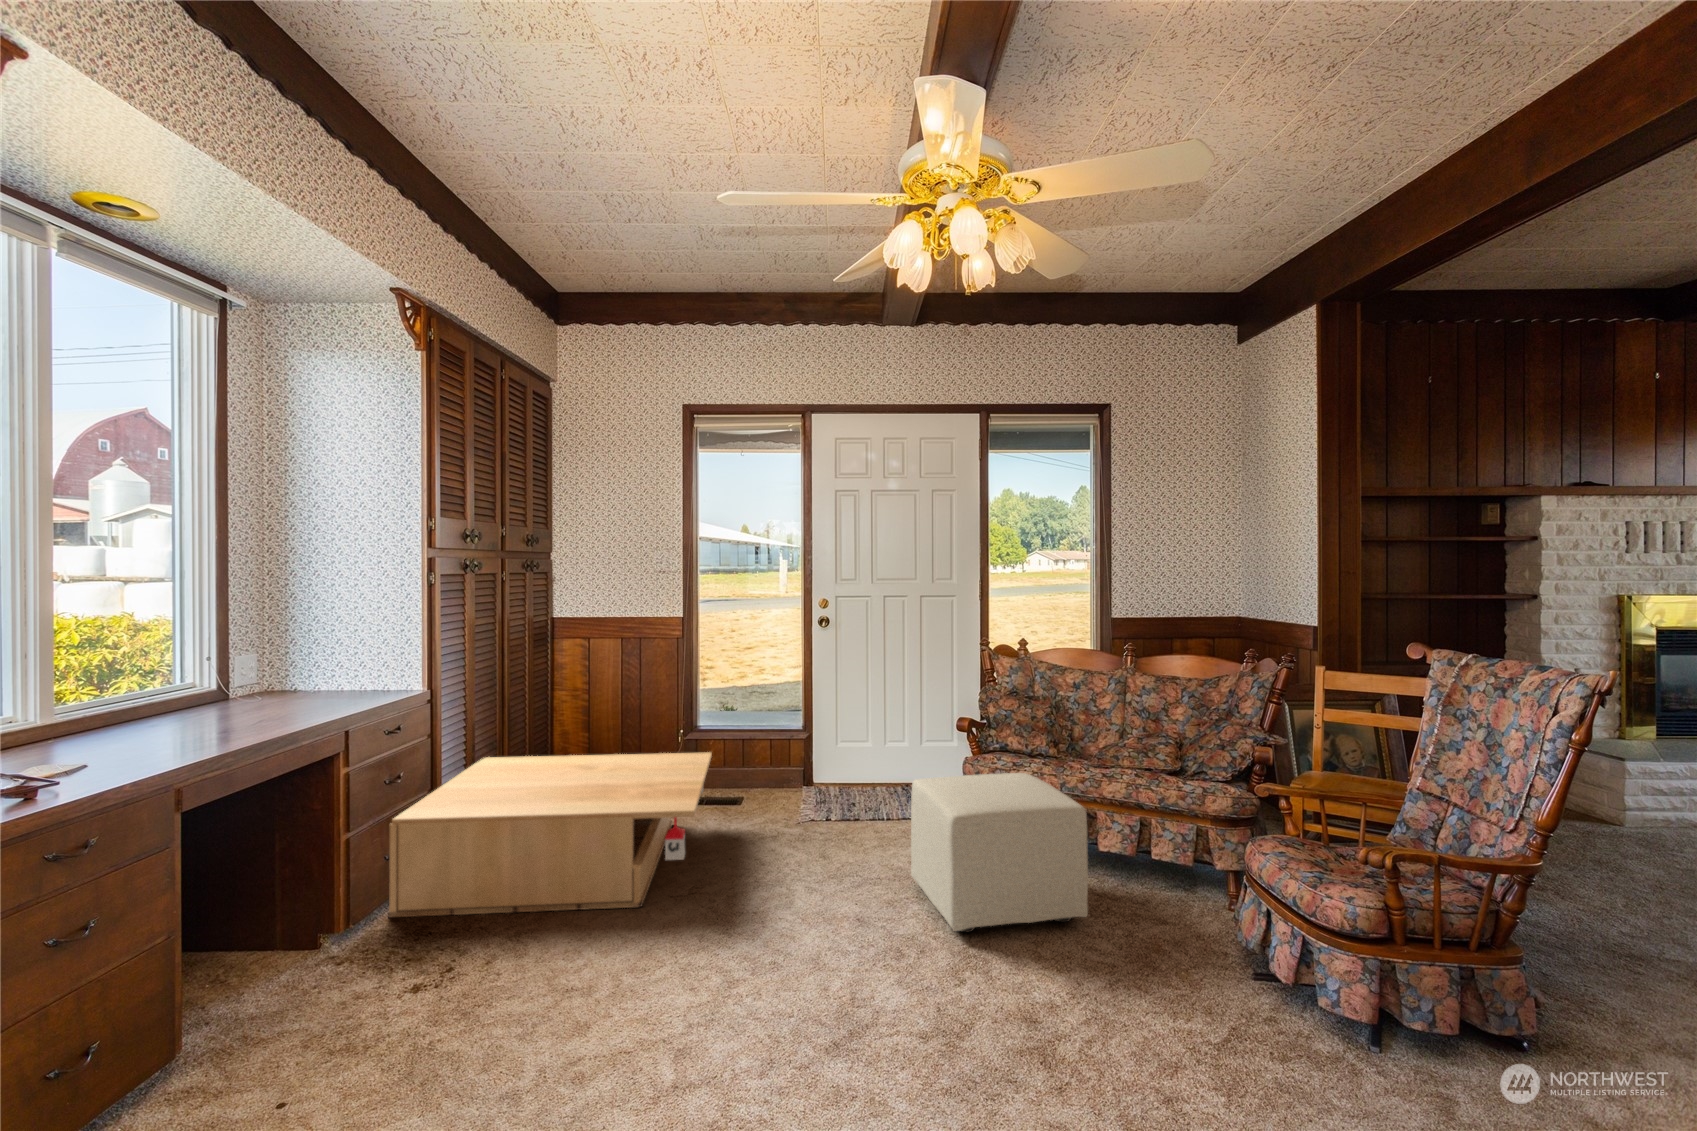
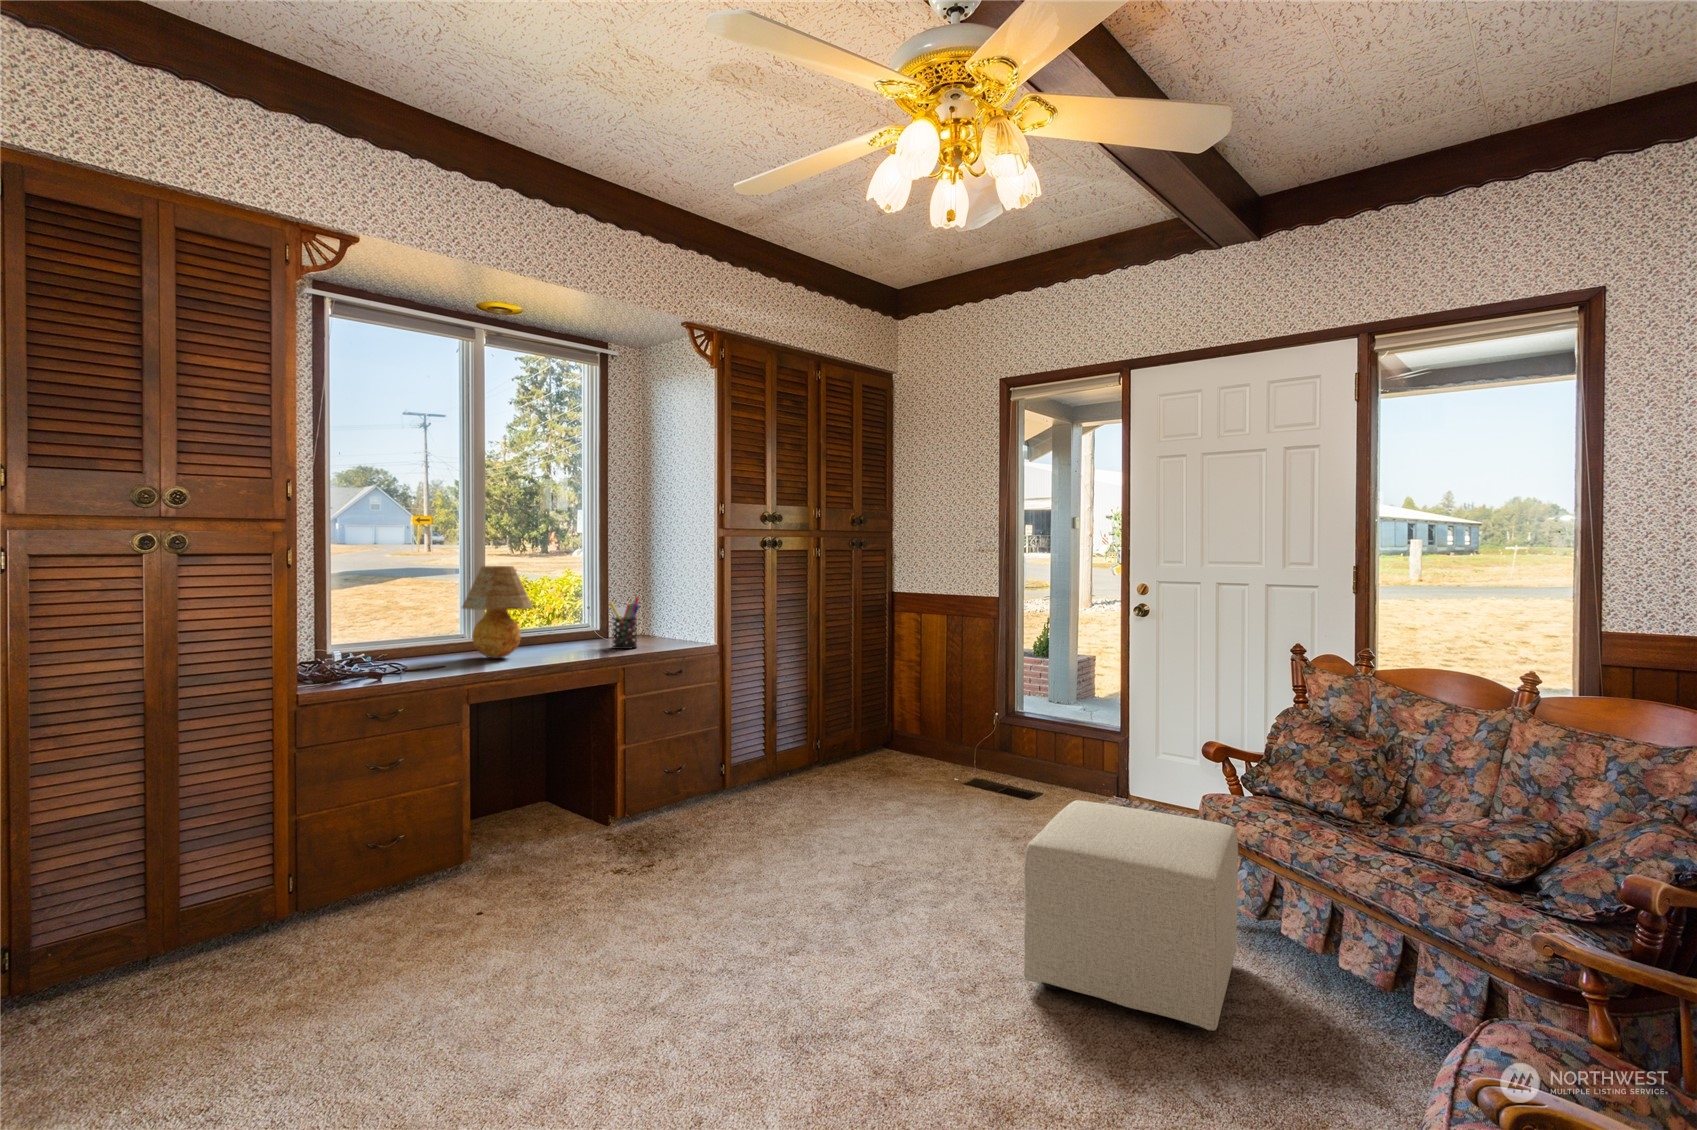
table lamp: none [79,602,219,746] -> present [462,566,533,658]
pen holder: none [273,638,332,711] -> present [609,597,639,649]
coffee table: present [388,752,712,918] -> none [662,709,968,860]

